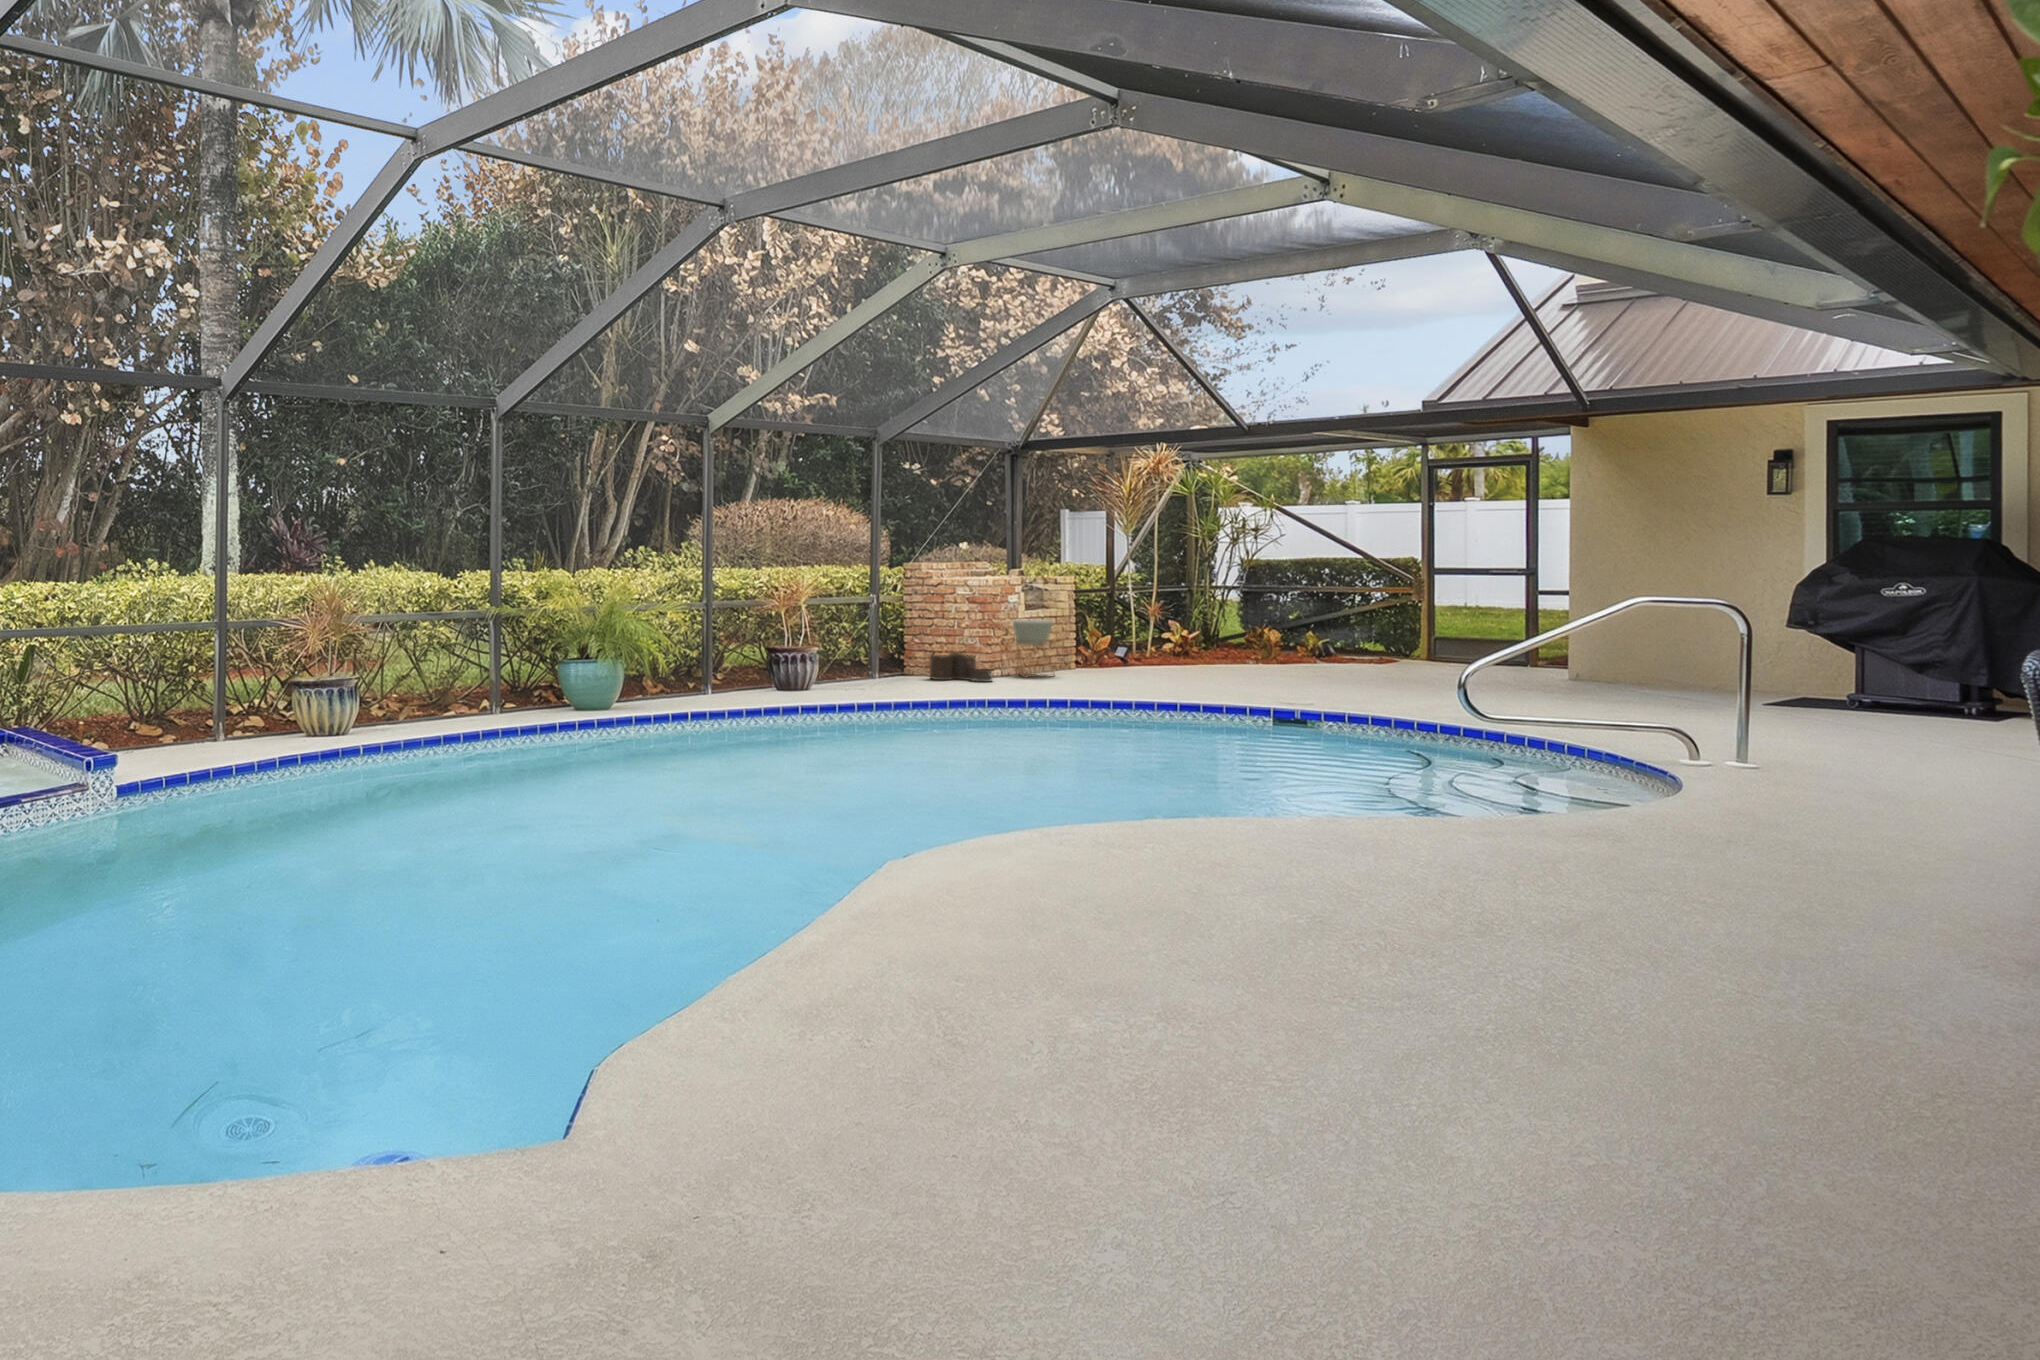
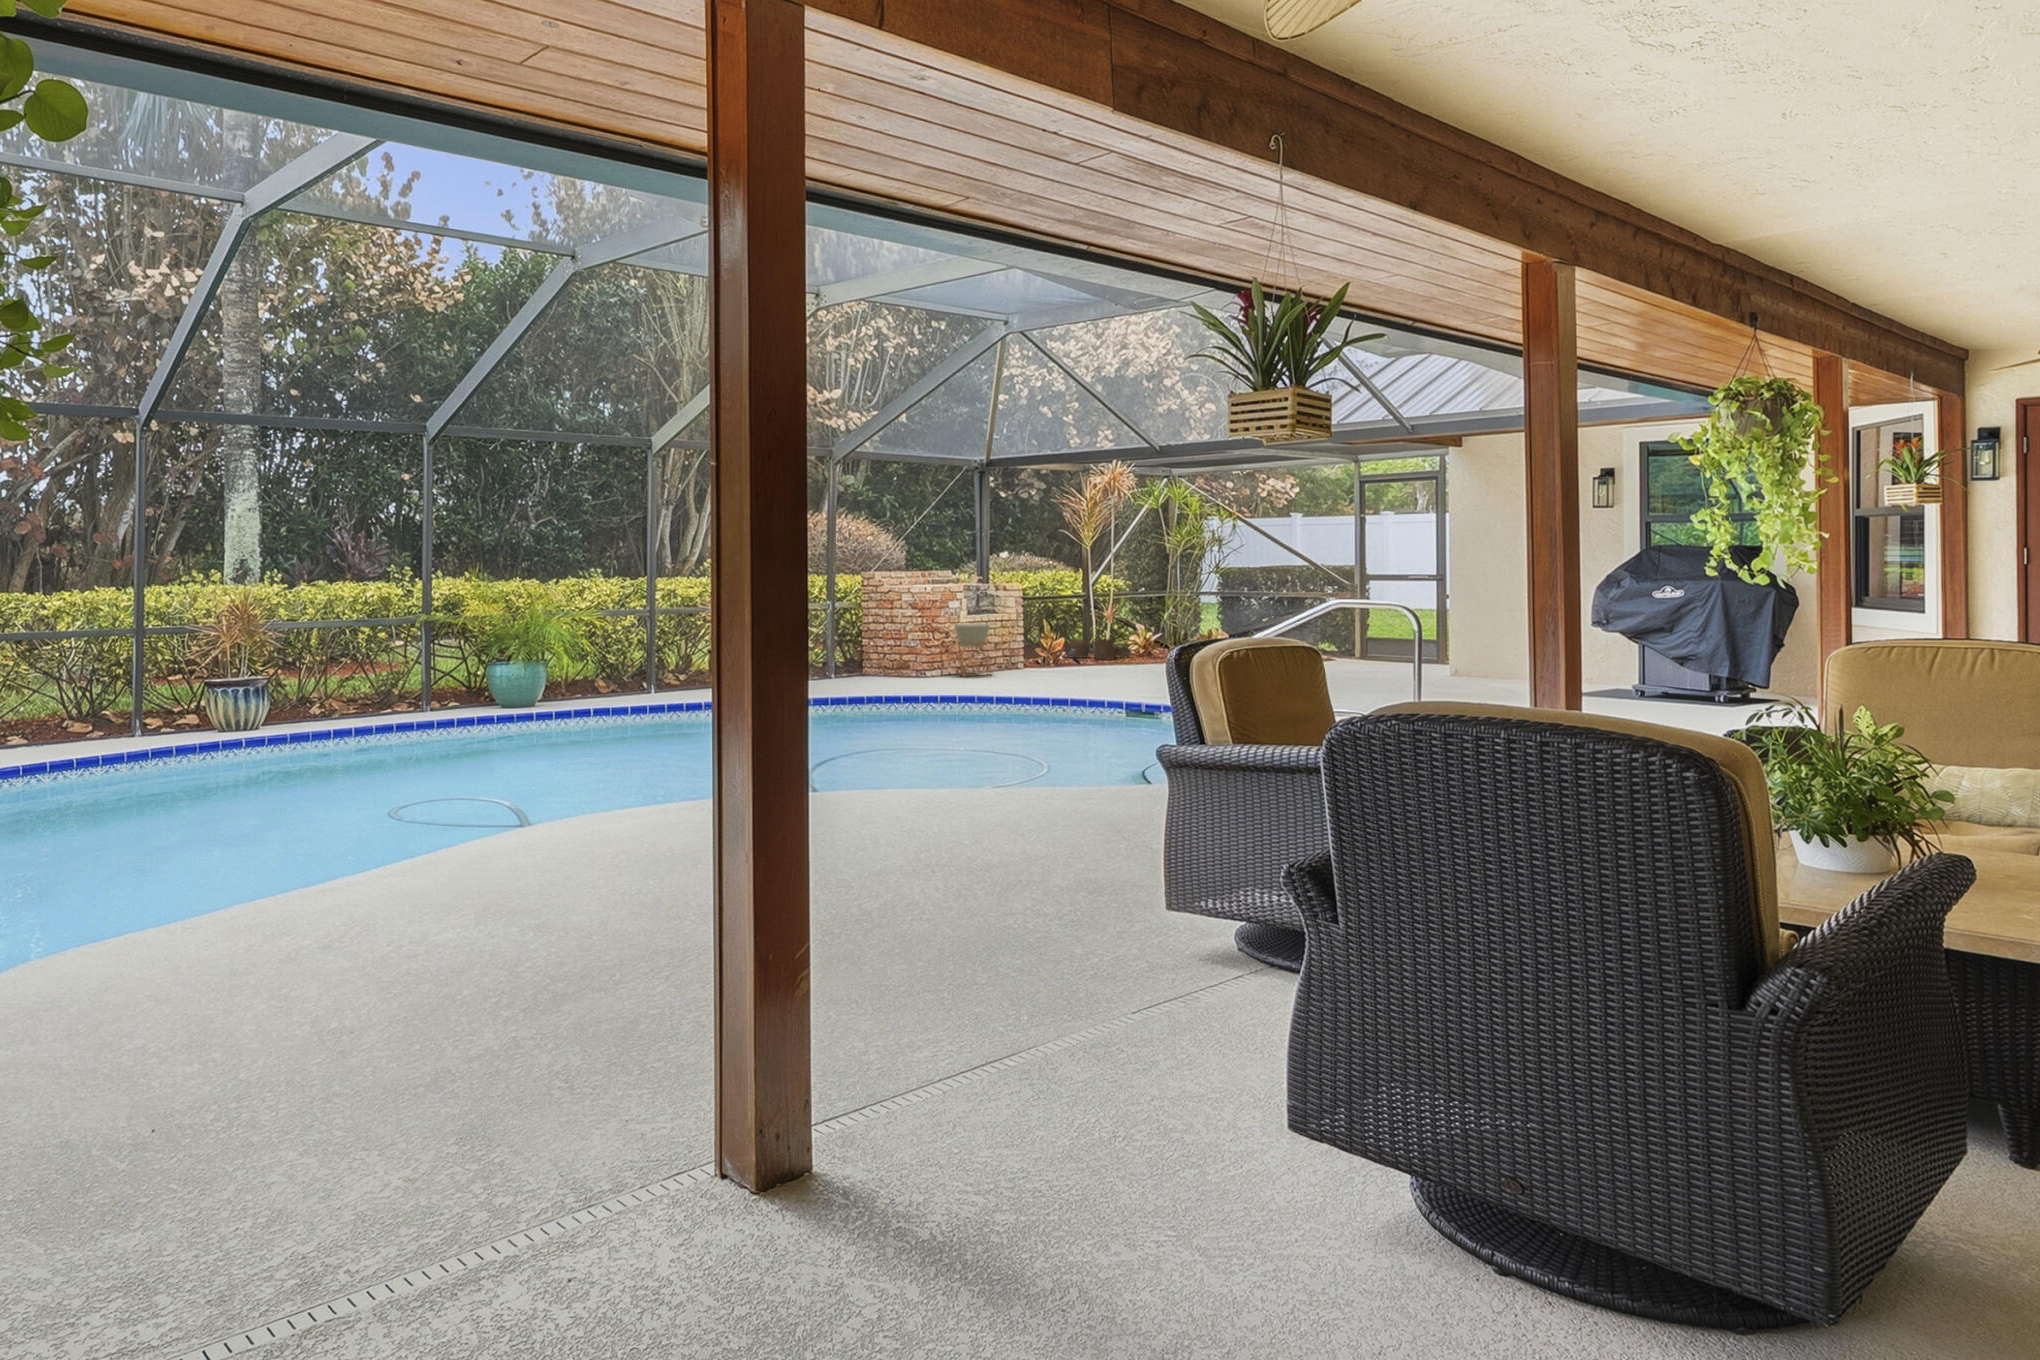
woven basket: present [930,650,992,682] -> present [1067,638,1130,660]

